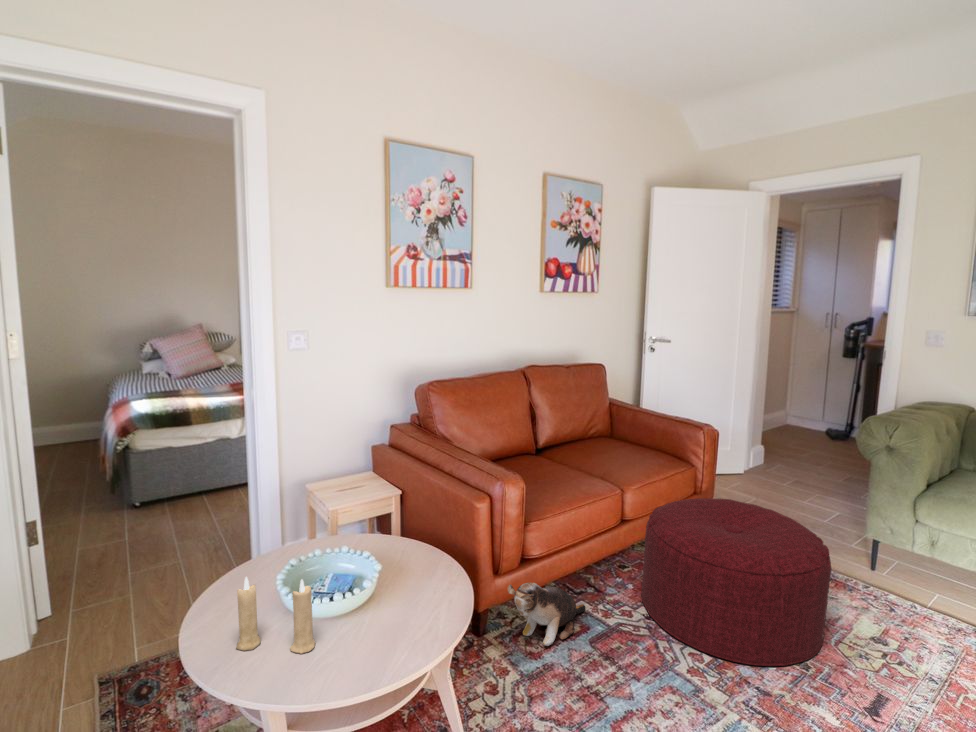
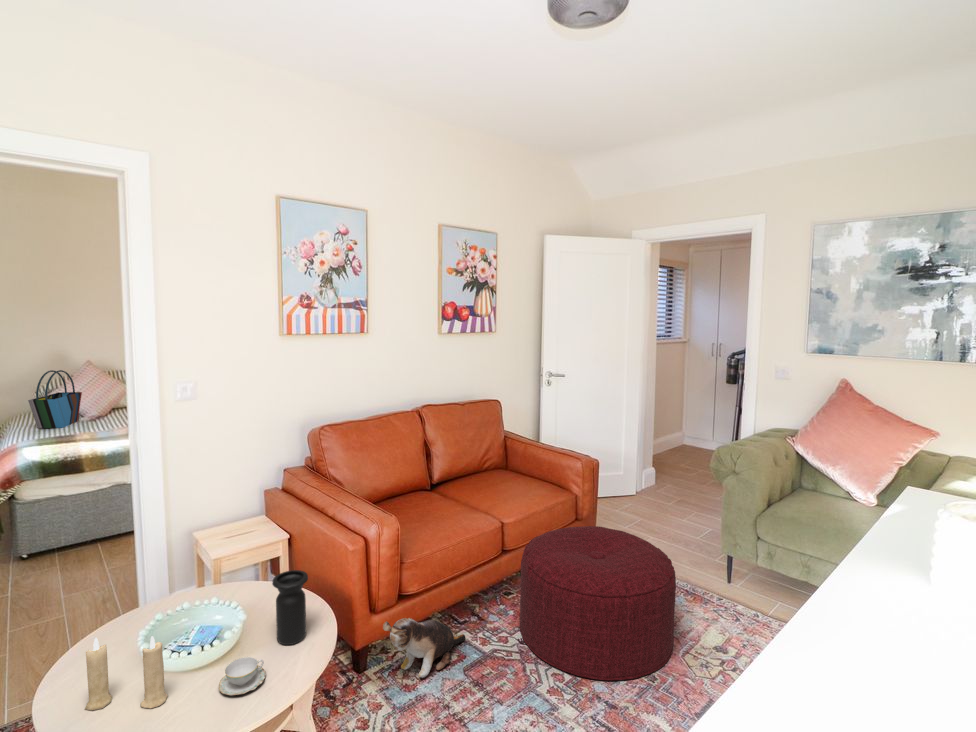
tote bag: none [140,327,186,382] -> present [28,370,82,429]
vase: none [411,522,447,600] -> present [272,570,308,645]
teacup: none [365,609,411,647] -> present [219,657,265,695]

